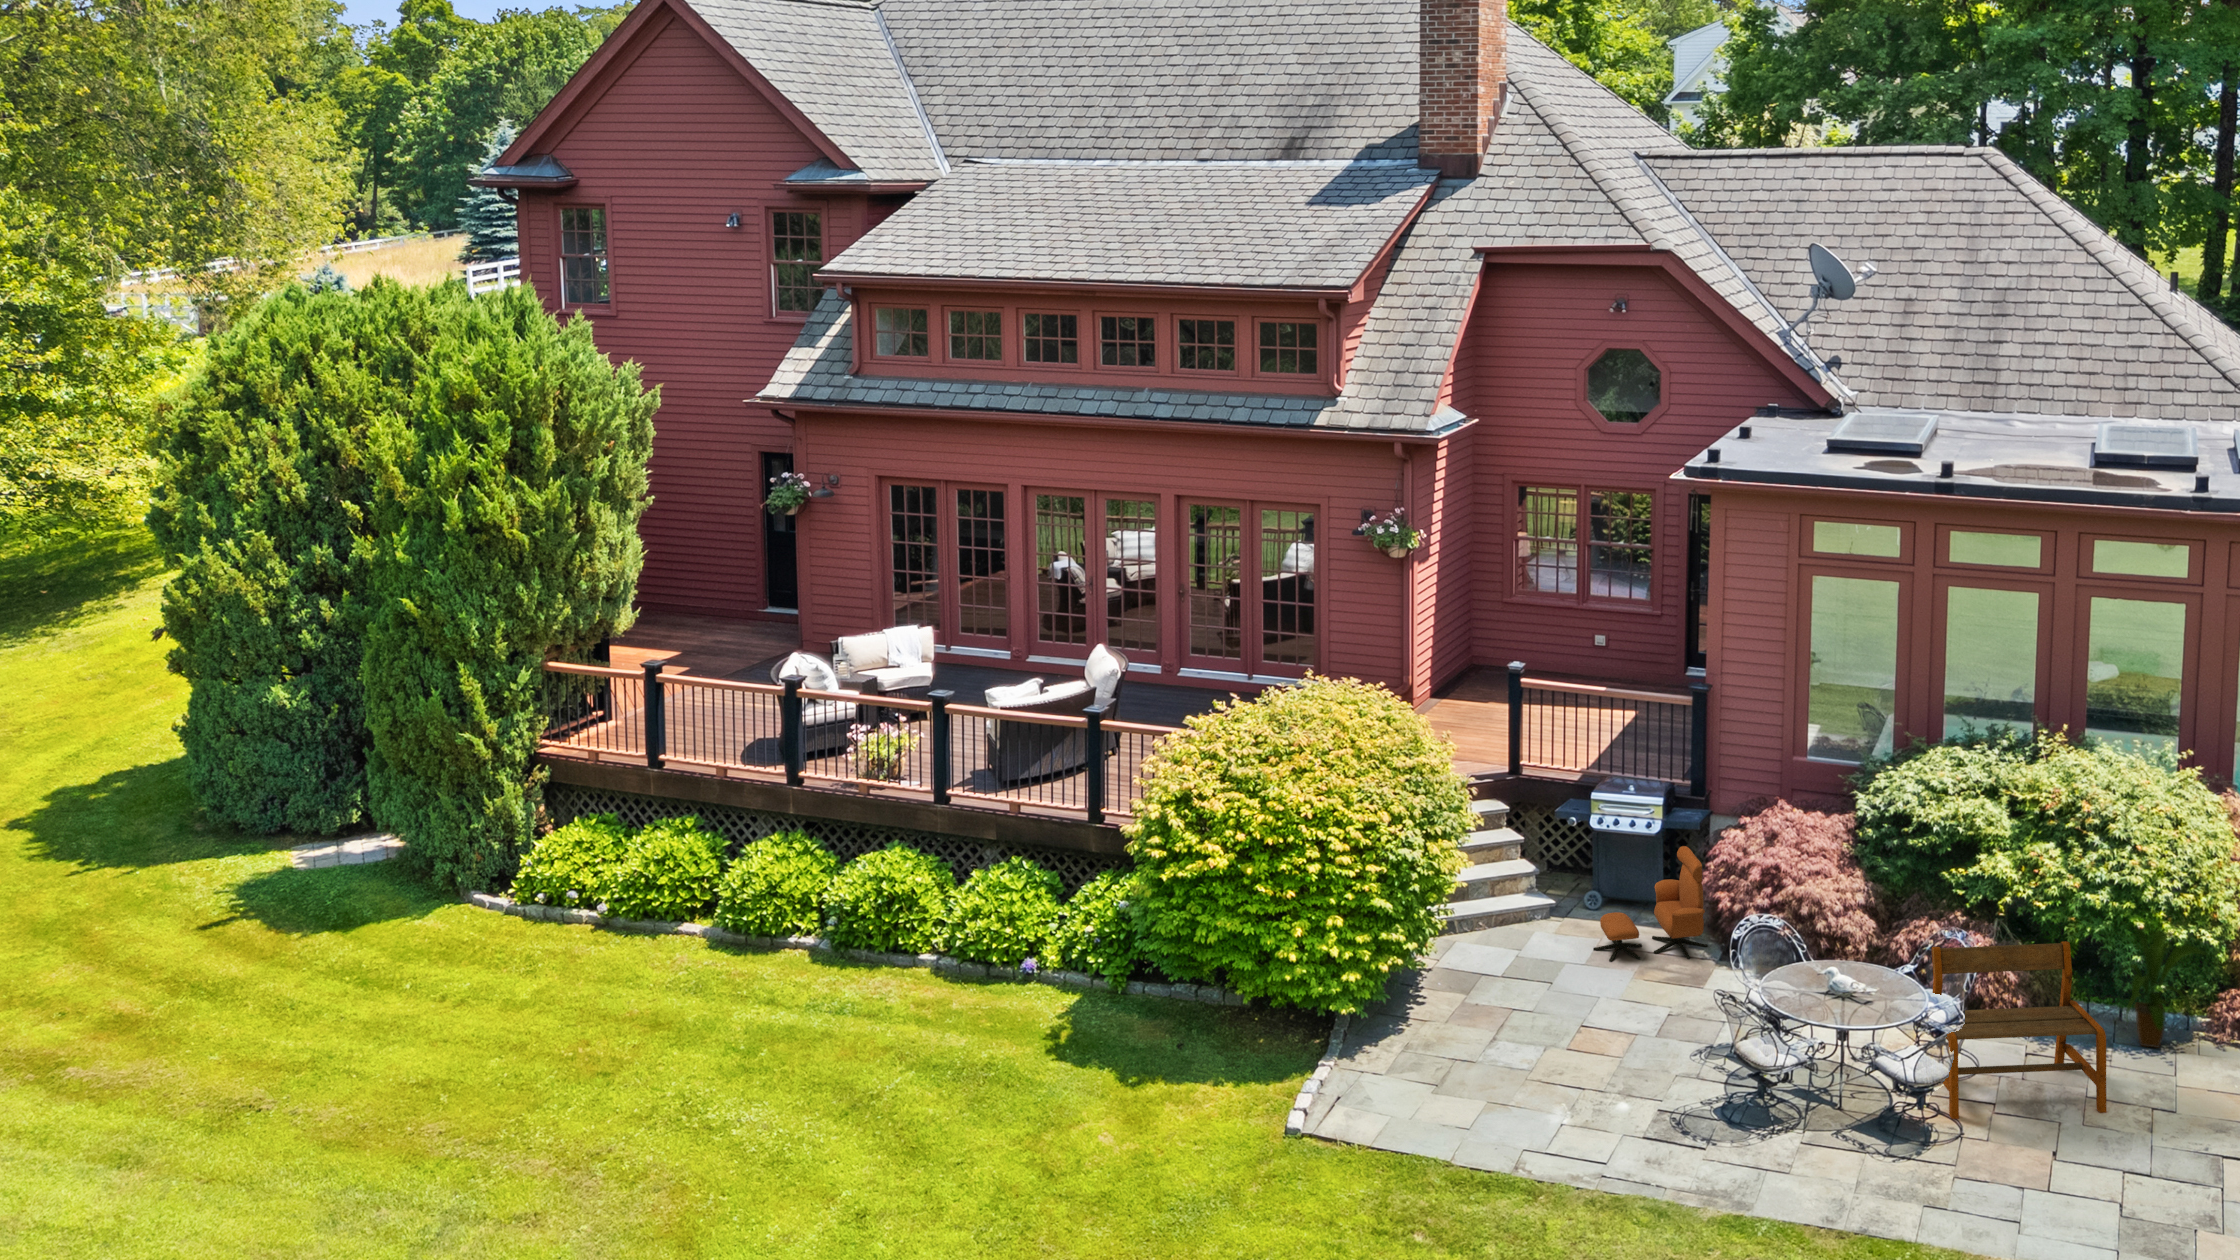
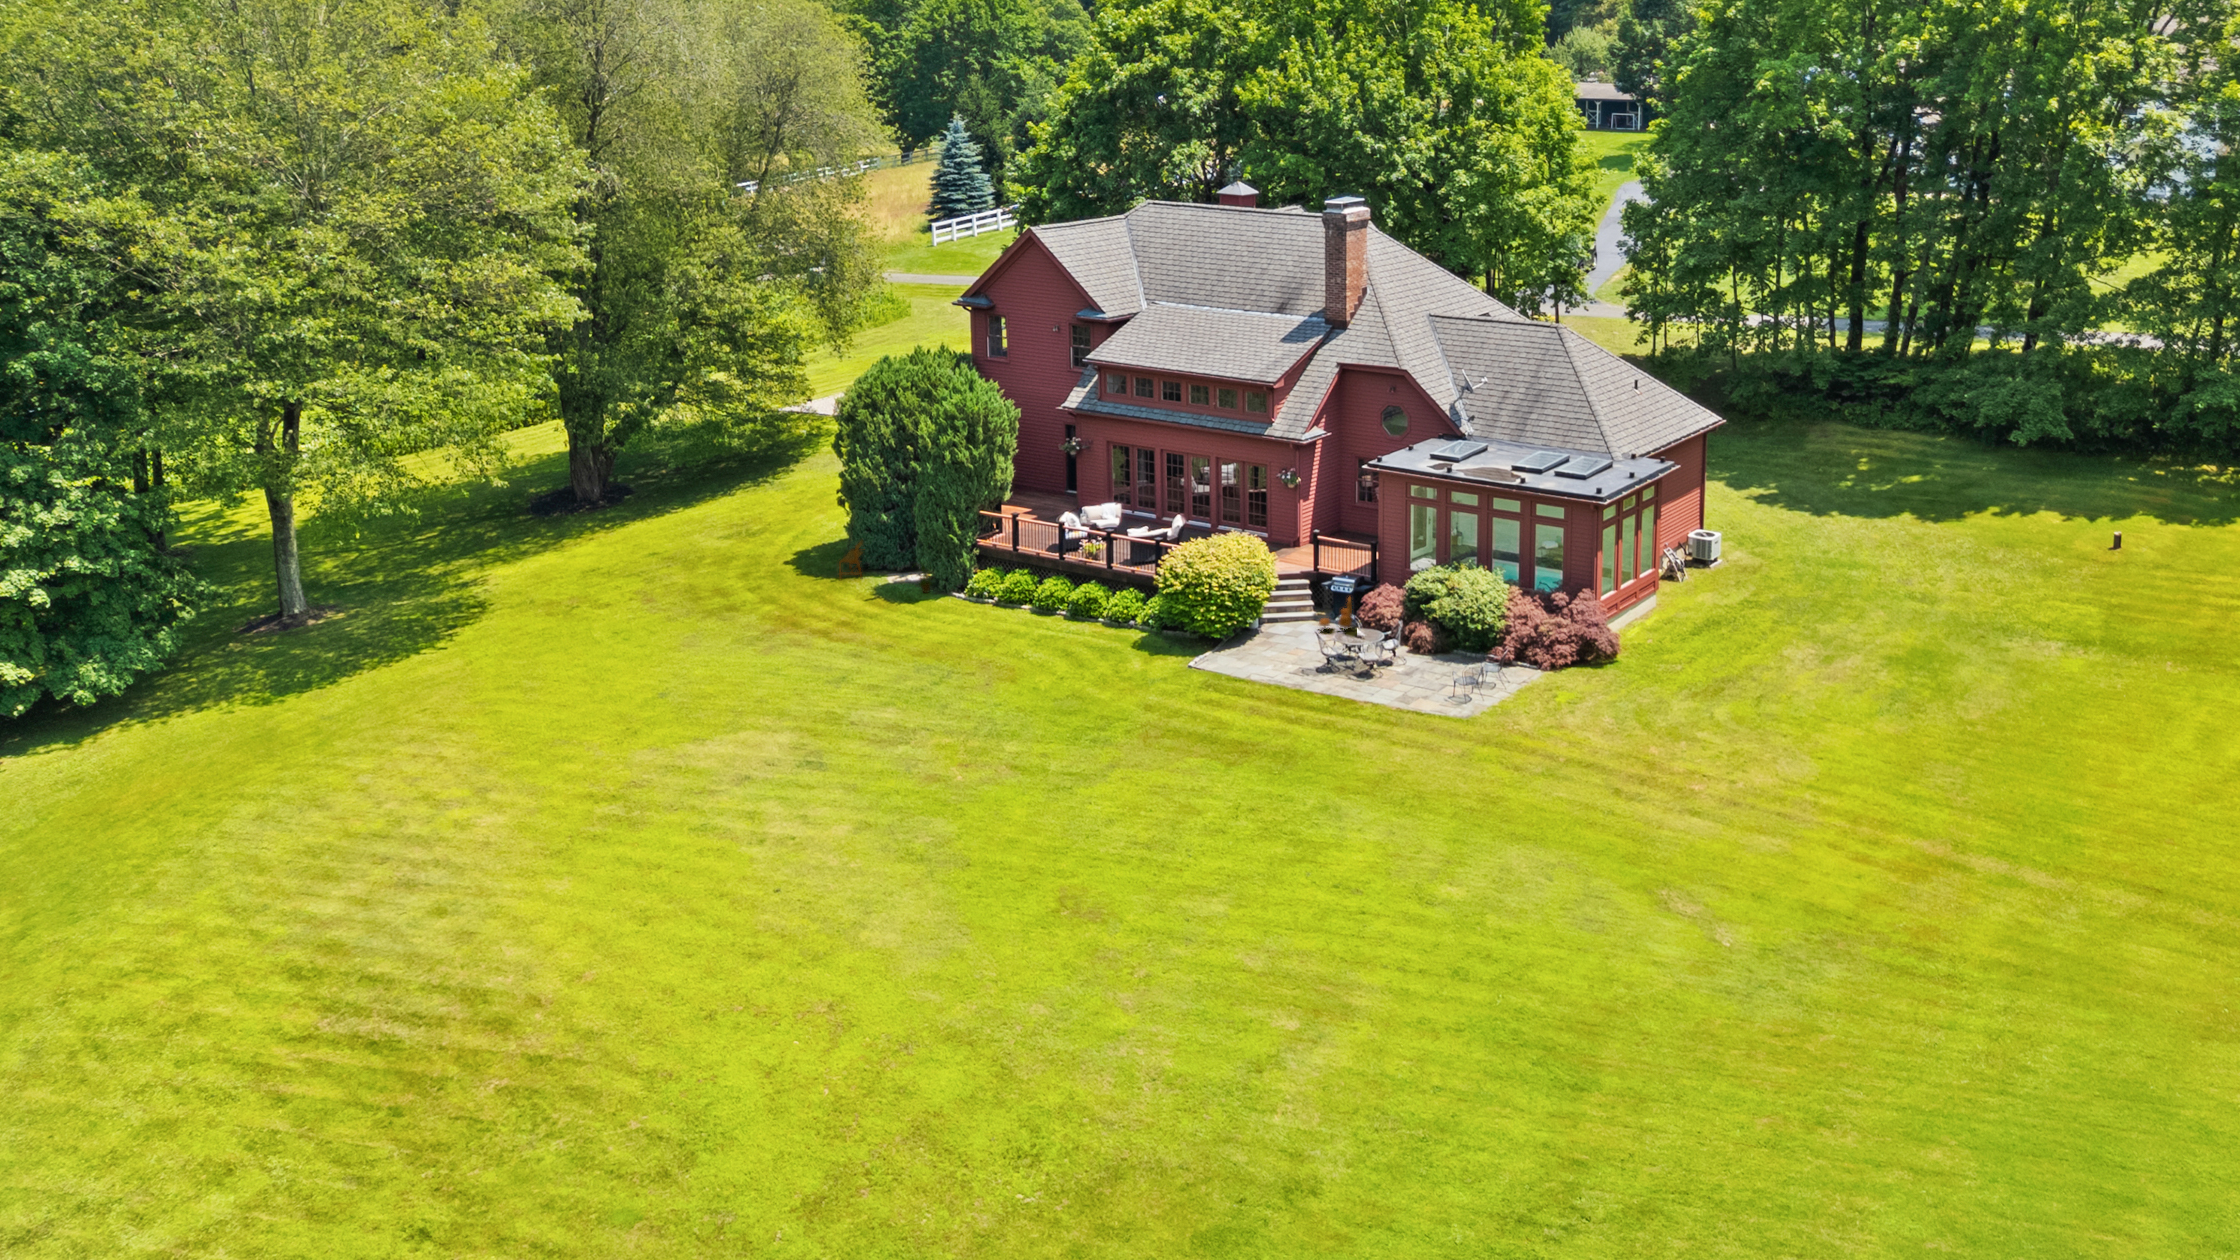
house plant: present [2119,924,2206,1048] -> present [919,564,931,593]
bench: present [1932,941,2106,1119] -> present [839,541,865,579]

